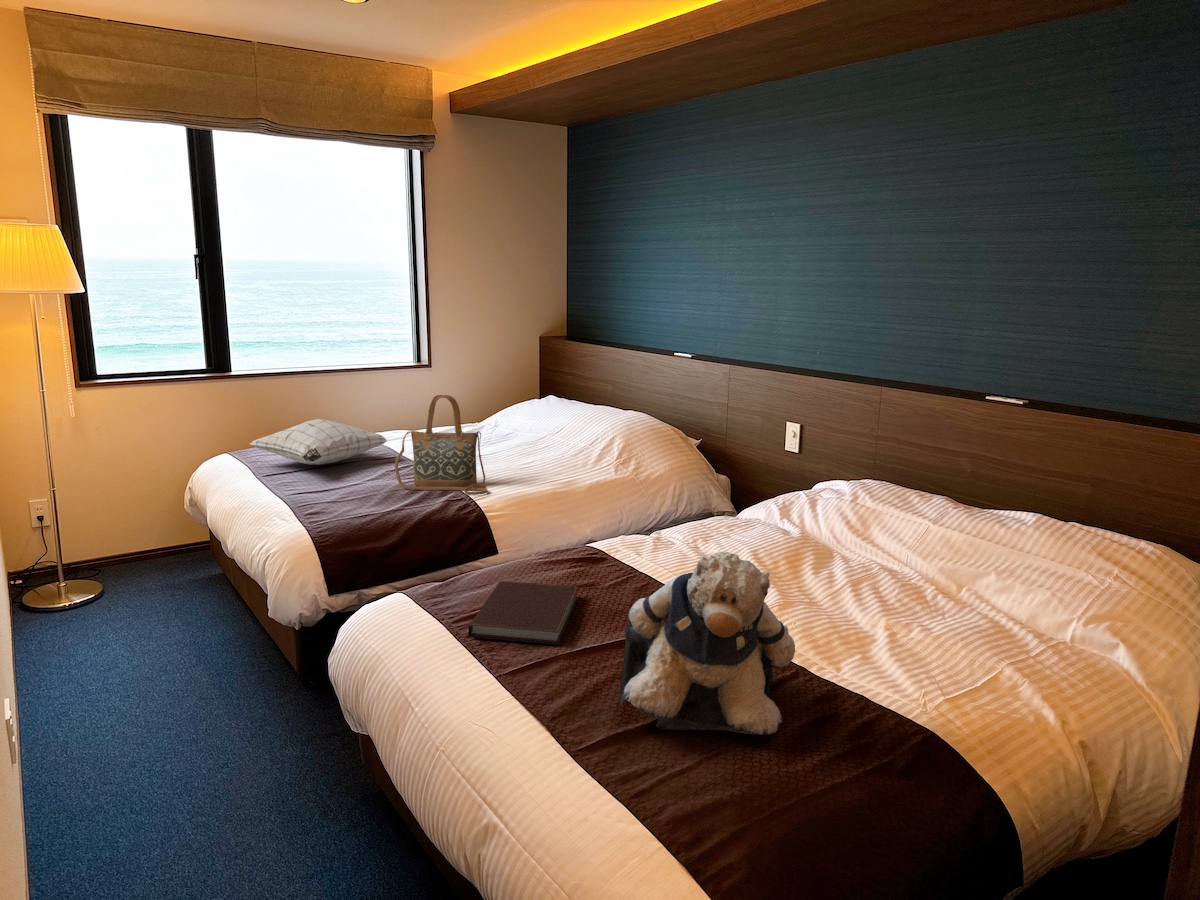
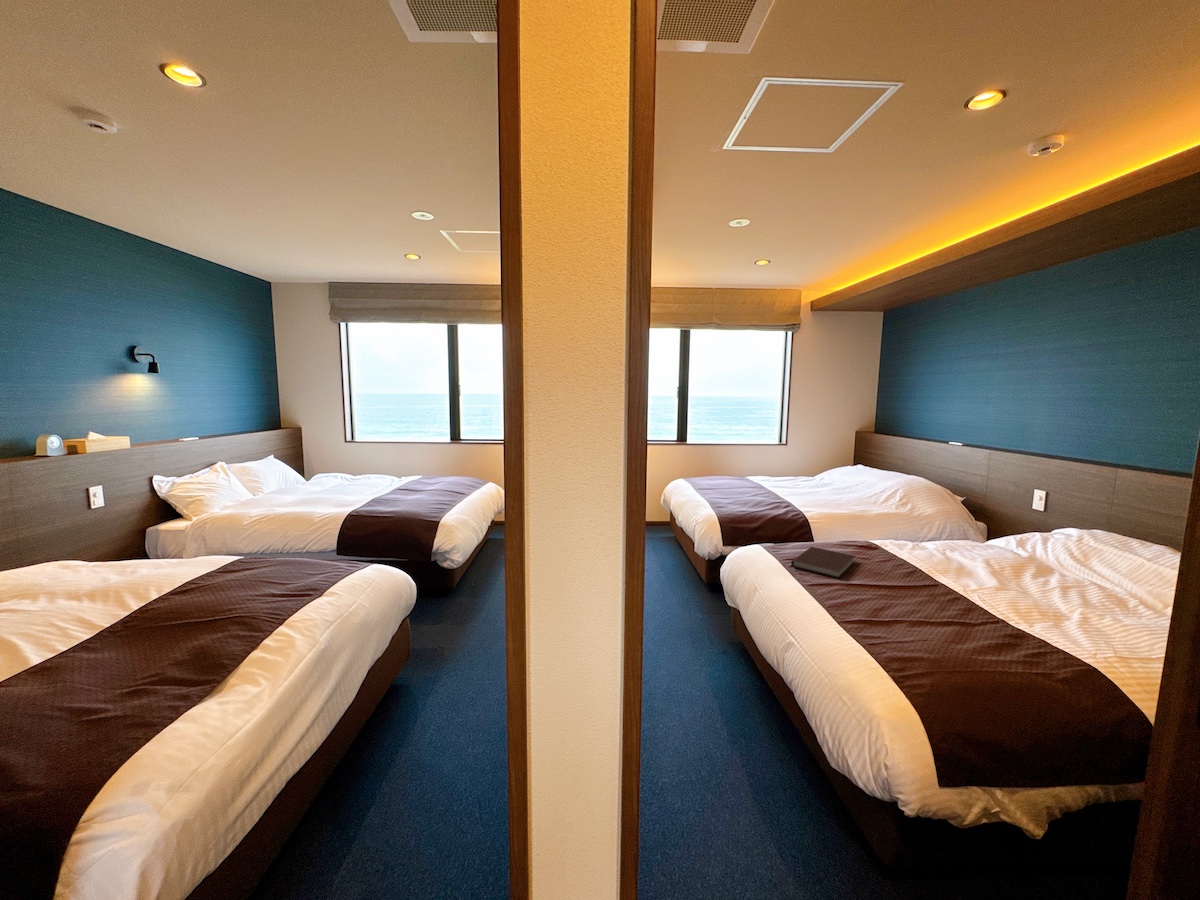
handbag: present [395,395,487,495] -> none [761,457,811,510]
pillow: present [250,419,387,465] -> none [693,466,759,489]
teddy bear: present [619,552,795,734] -> none [867,533,983,637]

